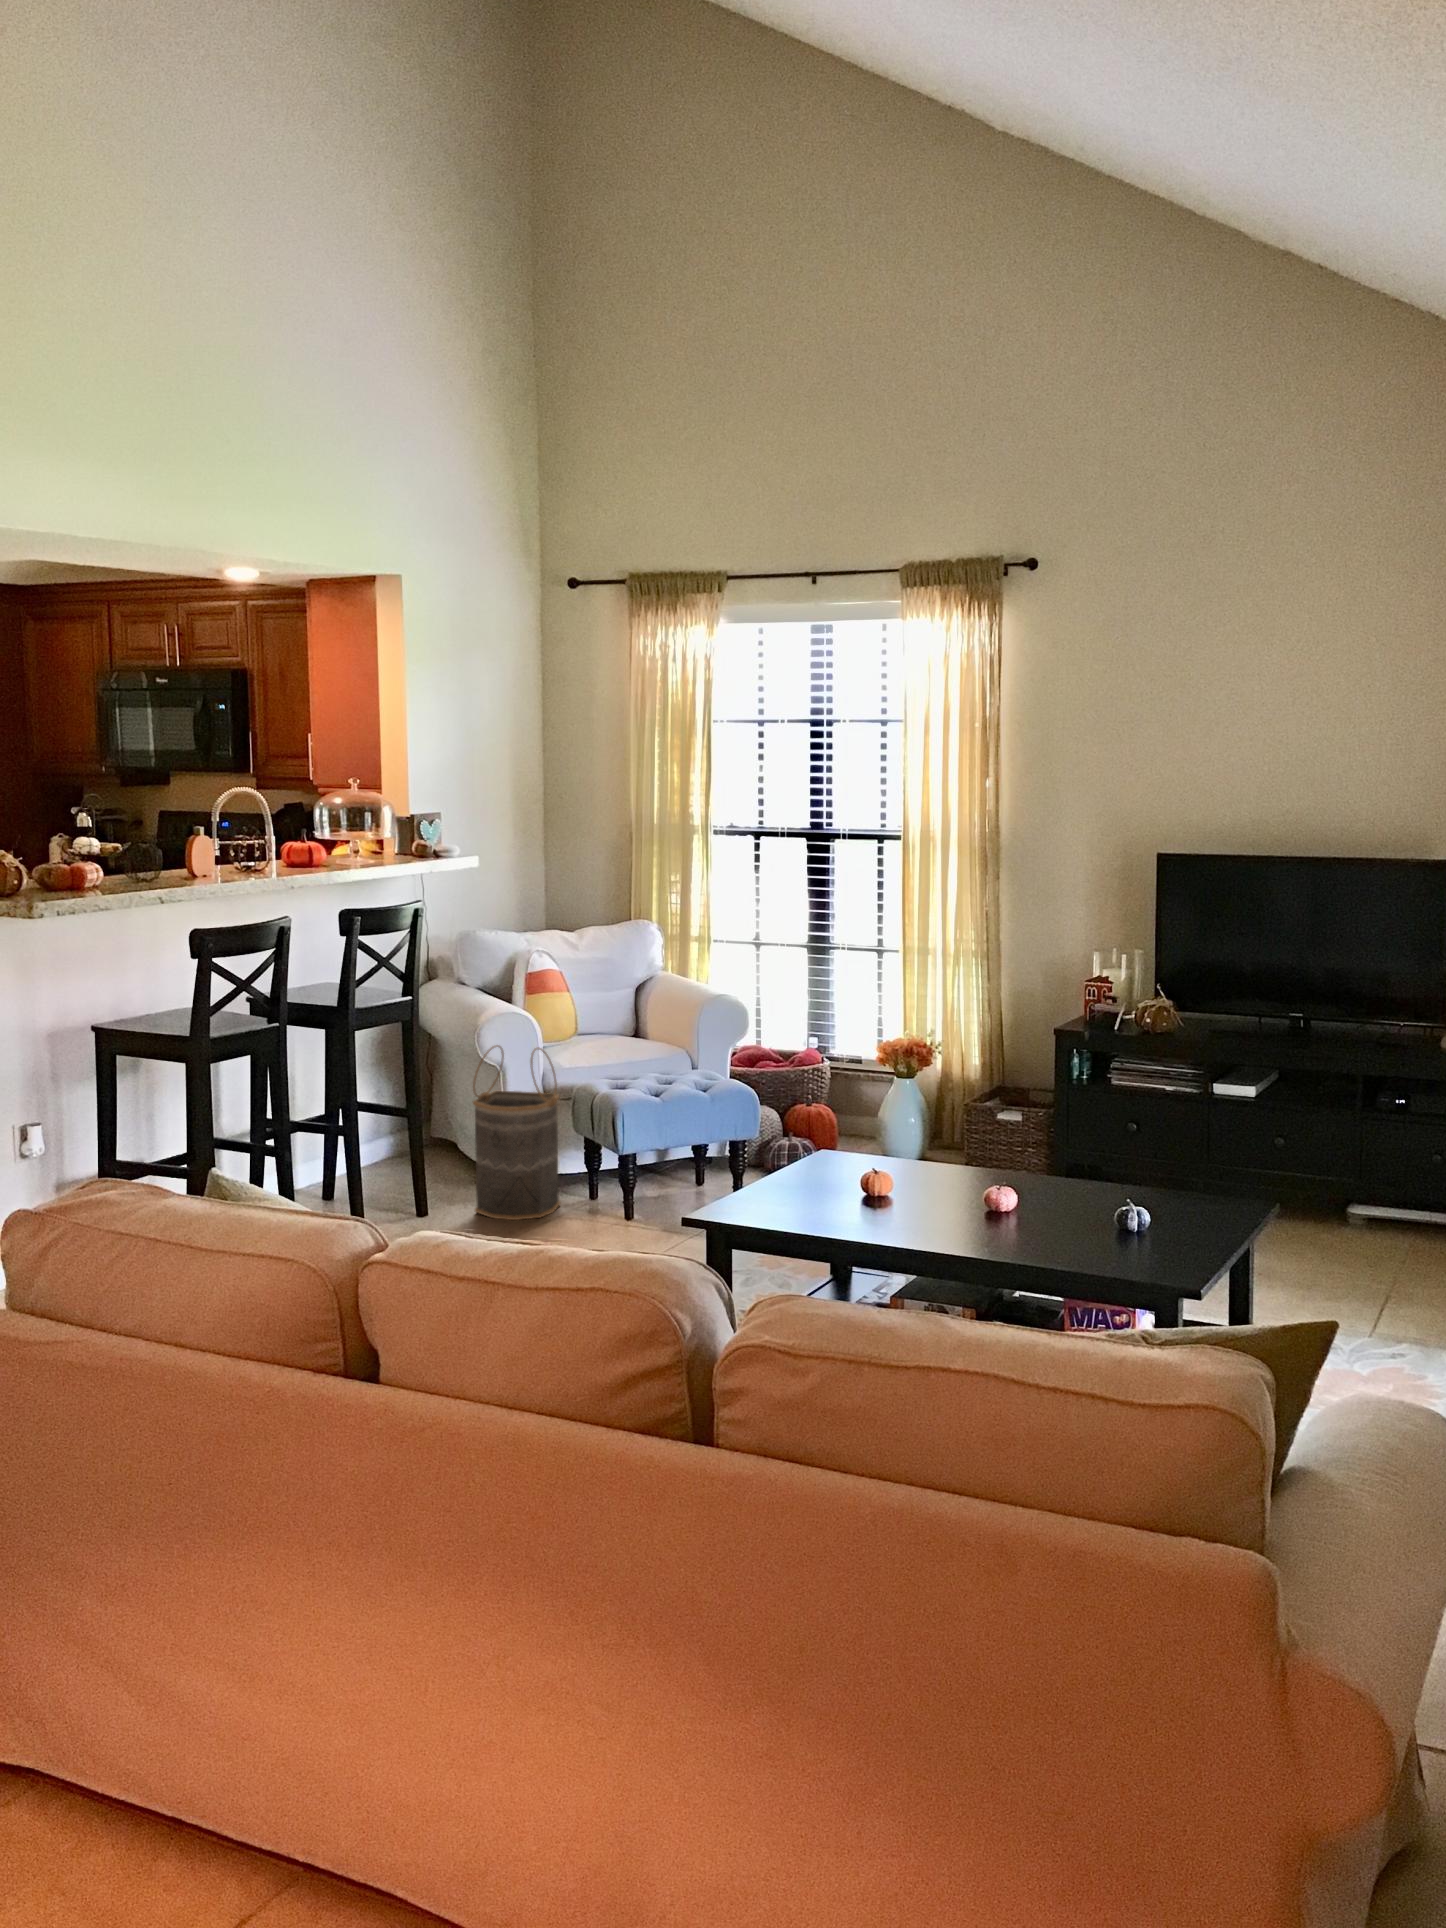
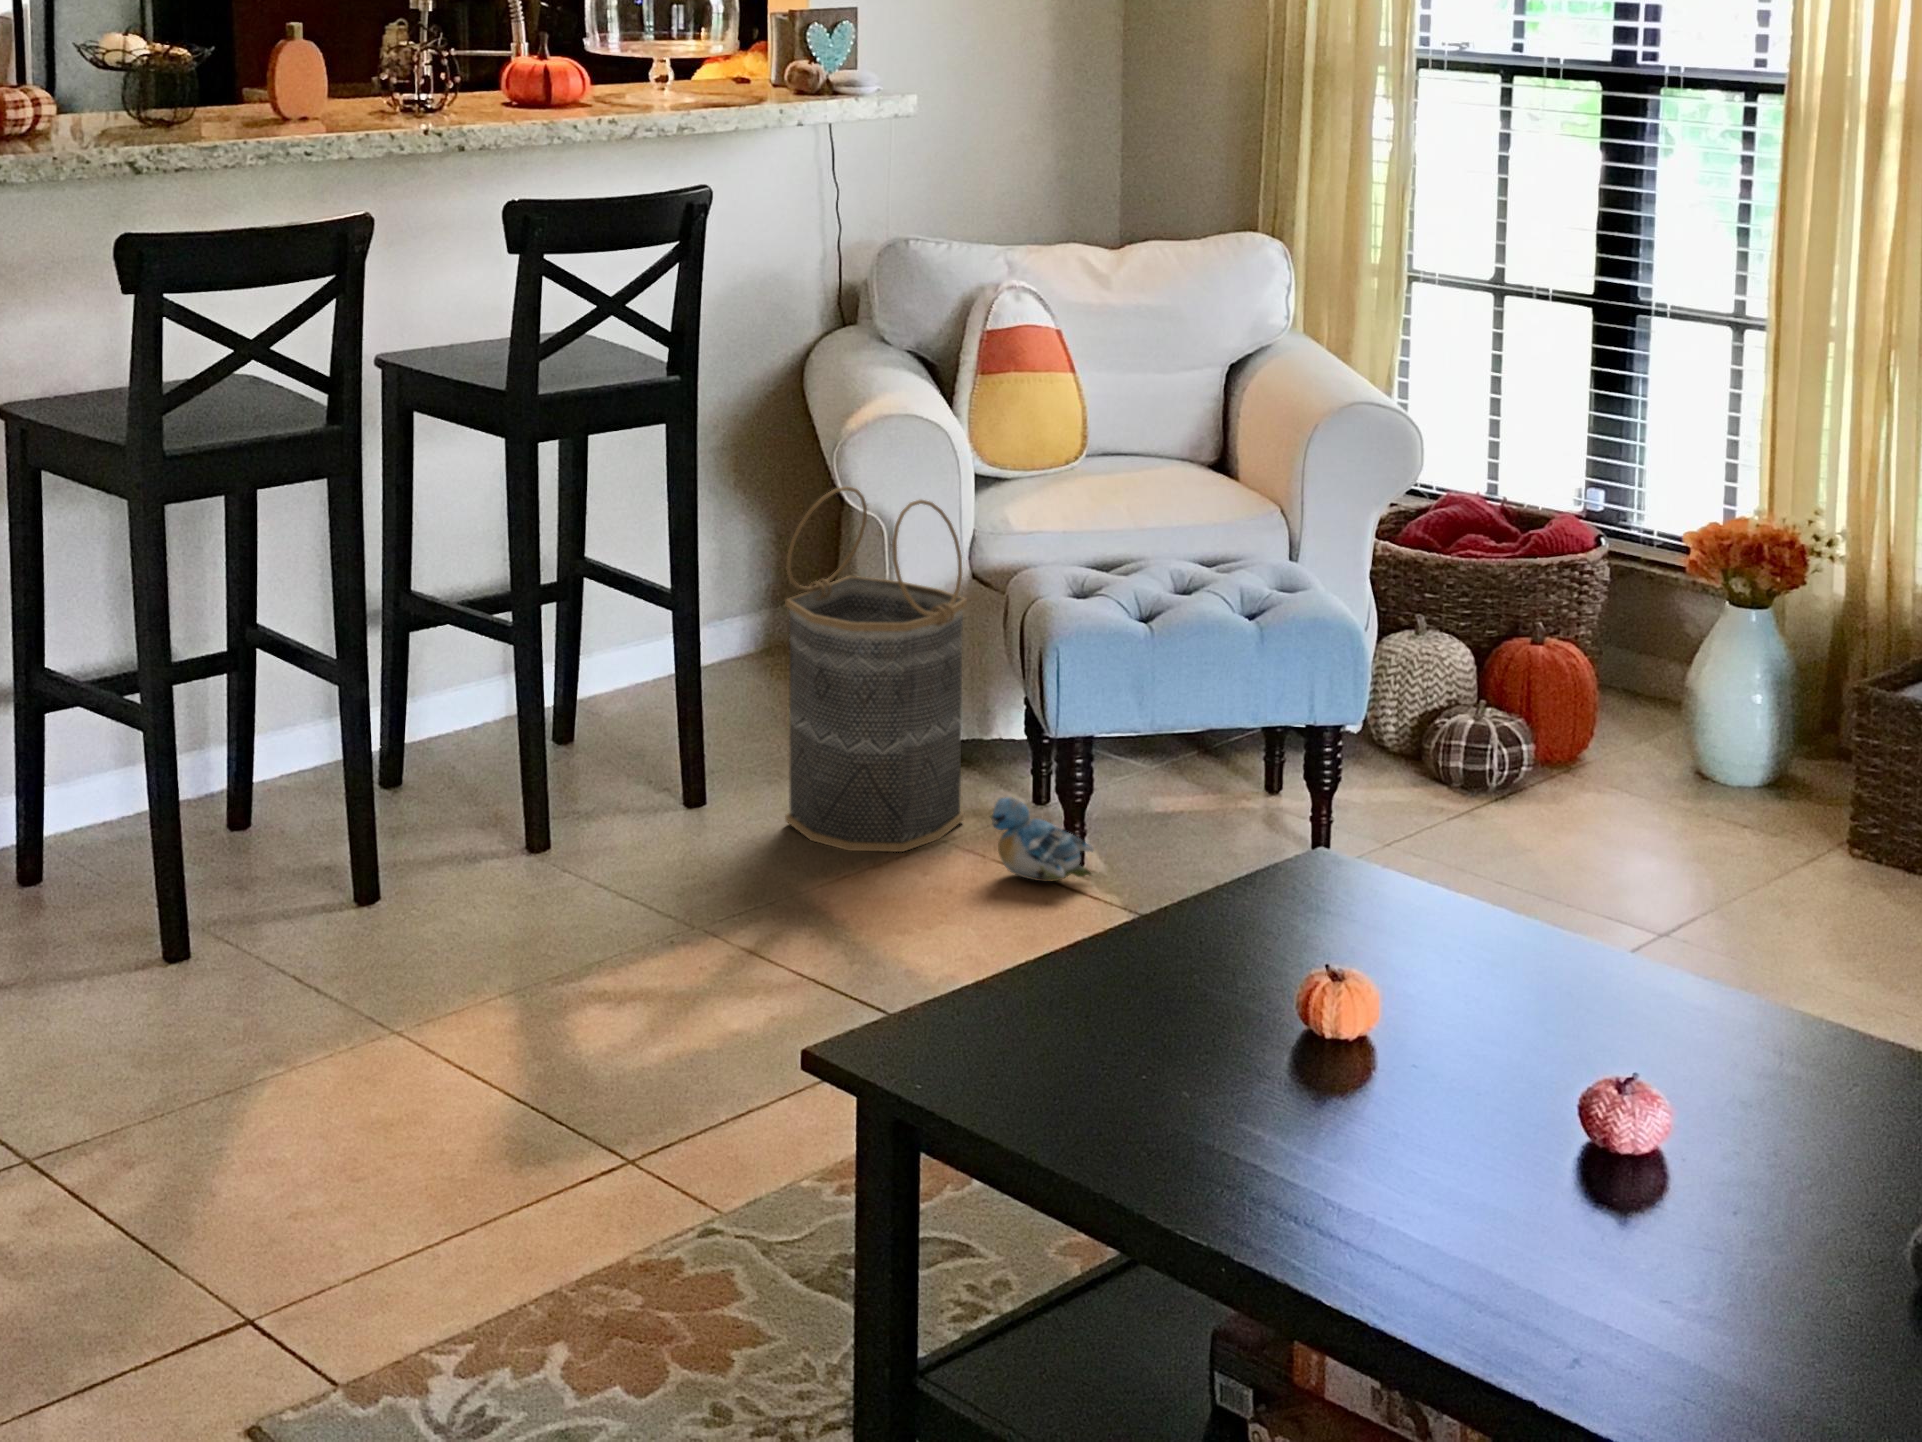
plush toy: none [586,1183,638,1221] -> present [991,797,1094,881]

